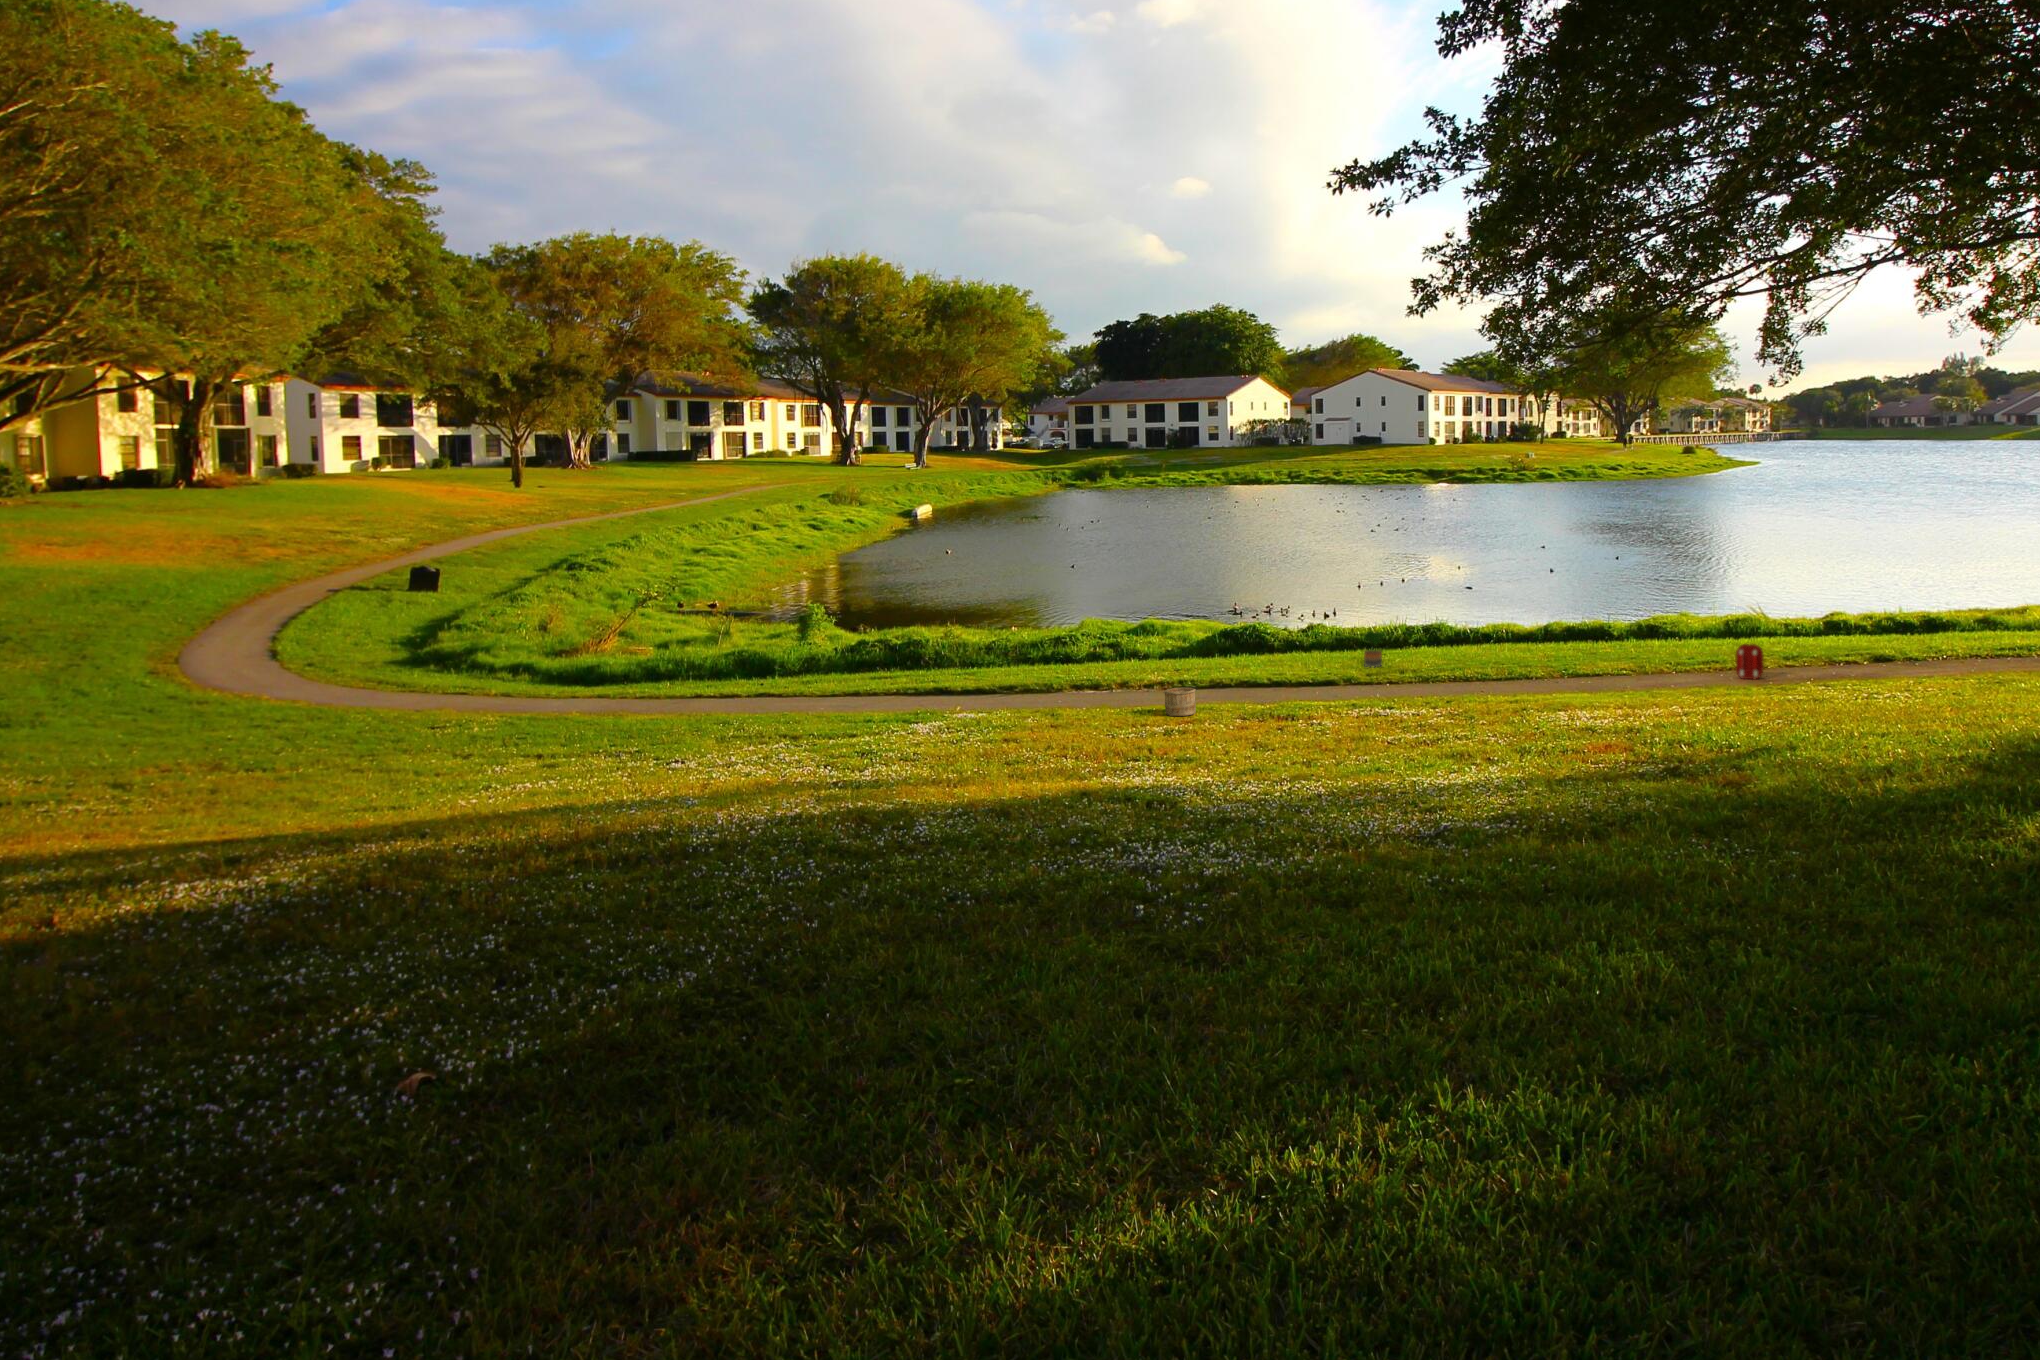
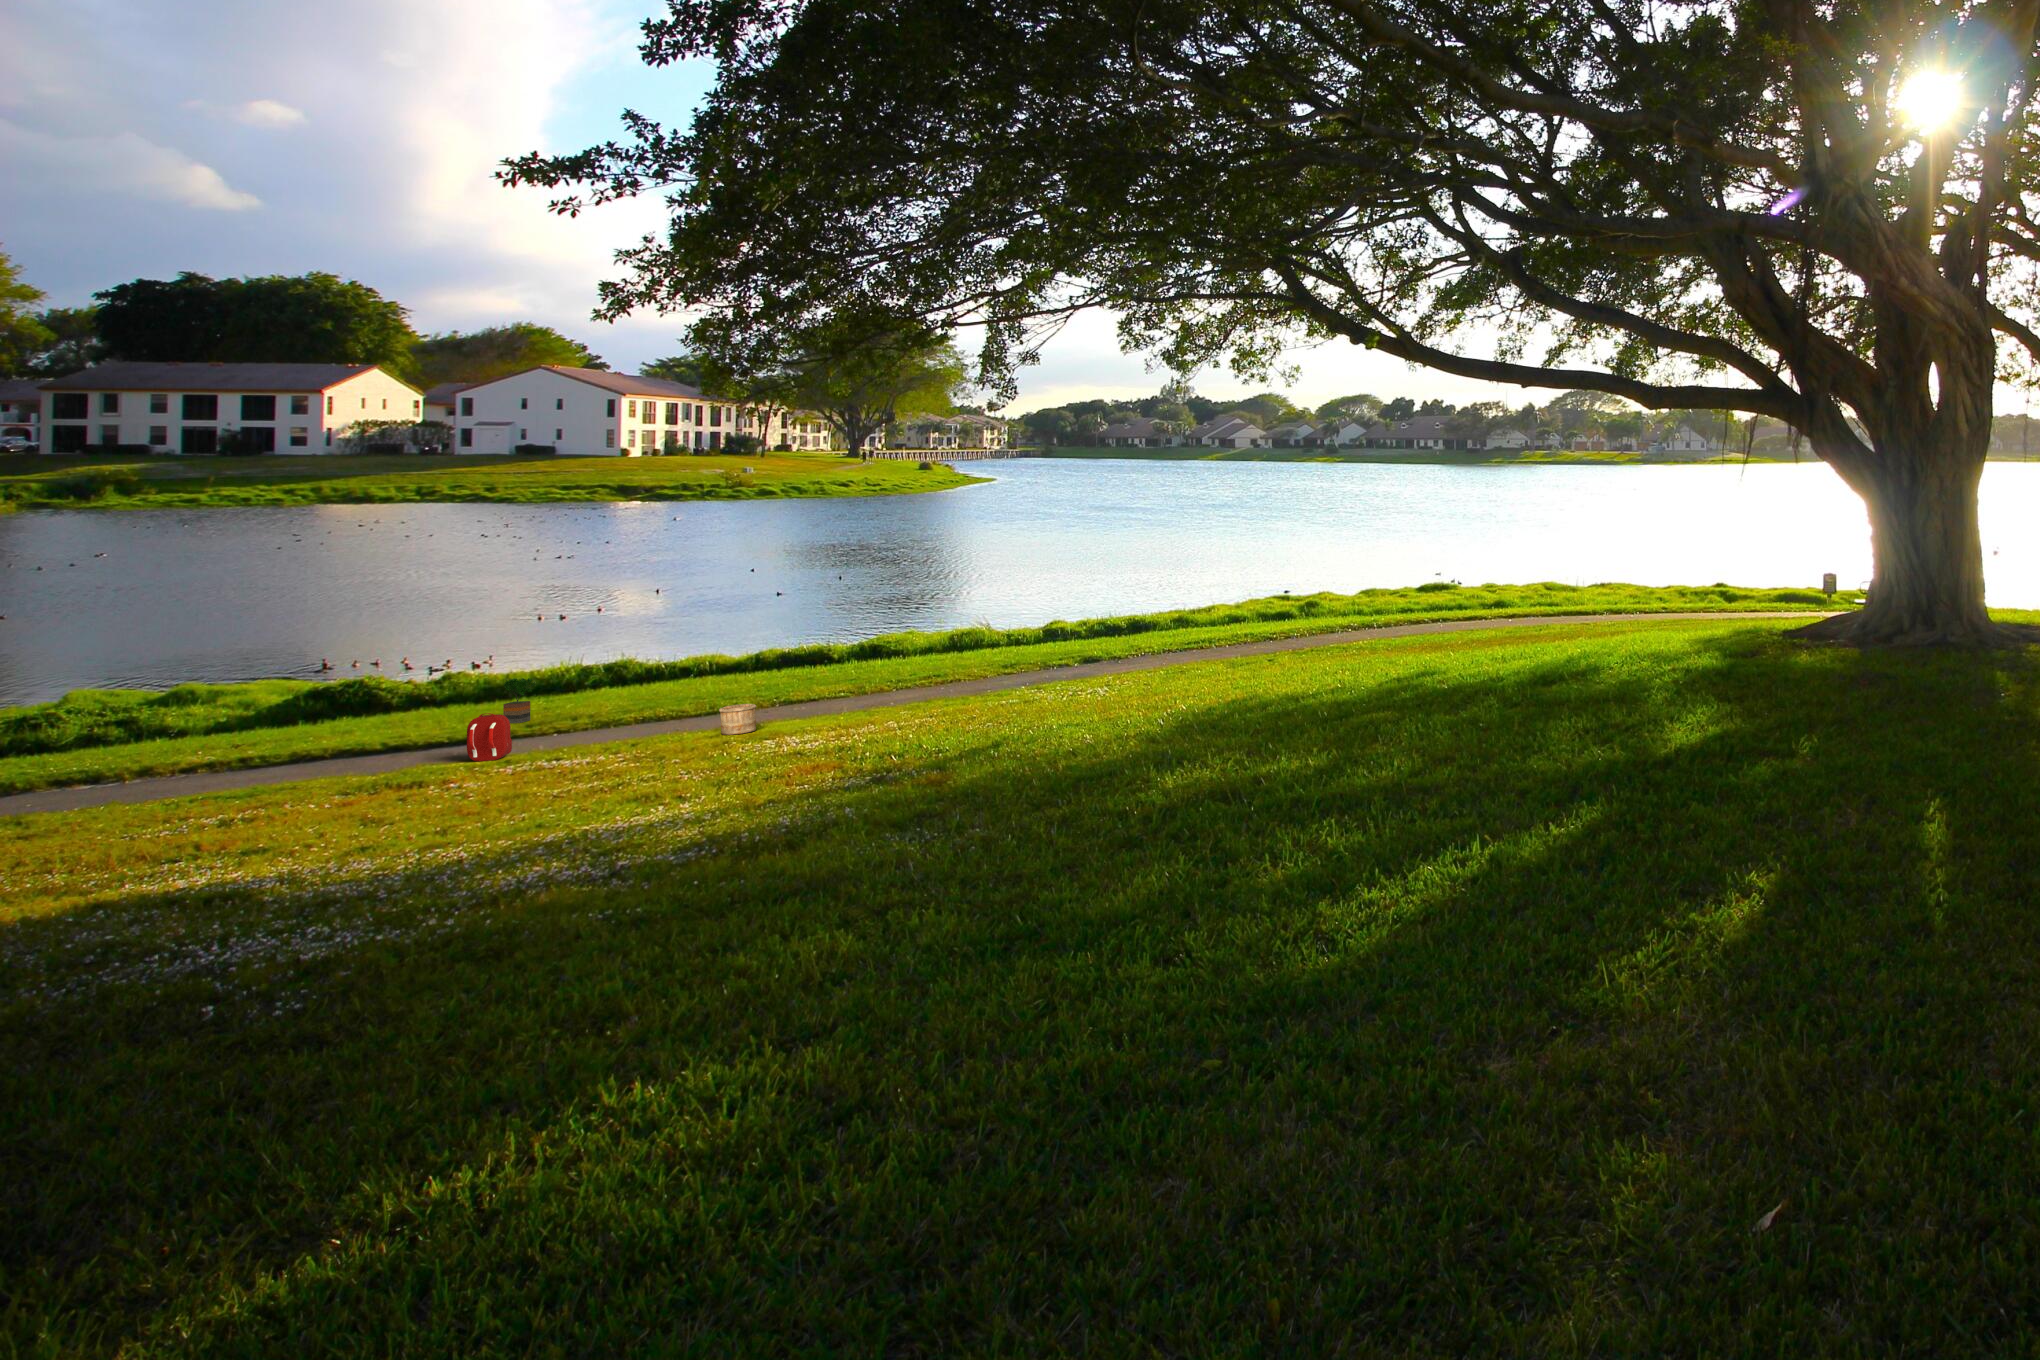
backpack: present [1736,644,1764,680] -> present [467,713,512,762]
wooden bucket: present [1164,688,1196,716] -> present [719,704,756,735]

